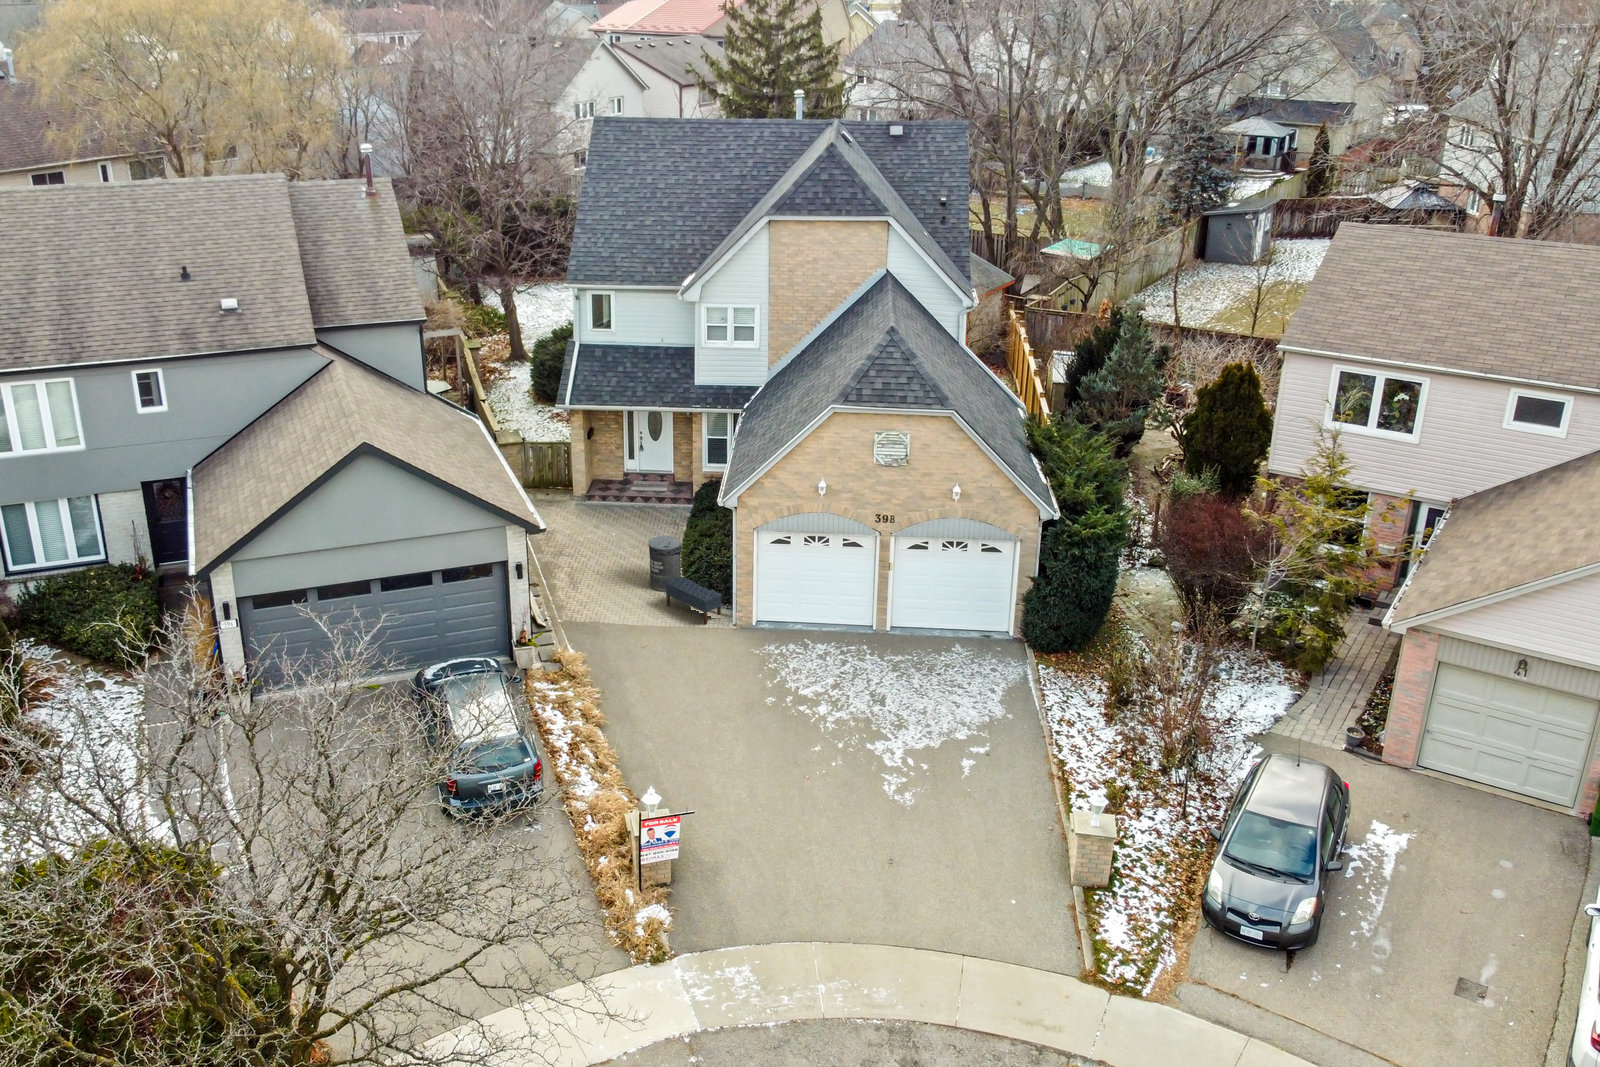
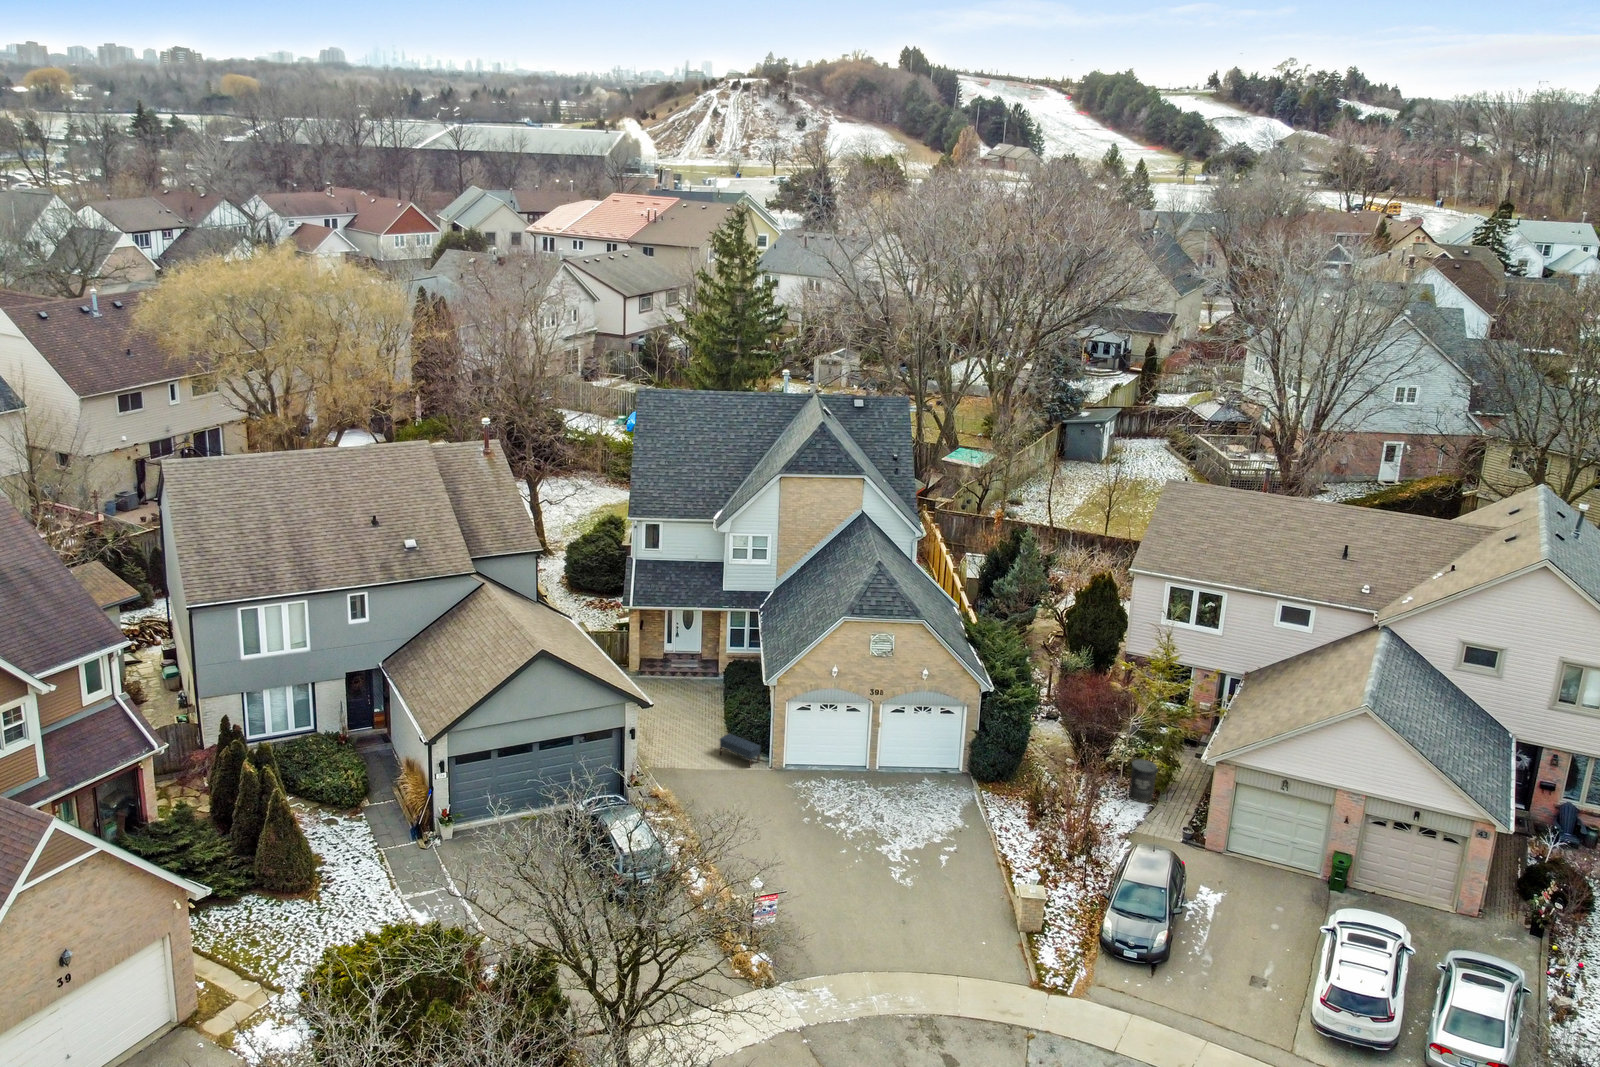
trash can: present [648,536,682,591] -> present [1129,759,1158,802]

